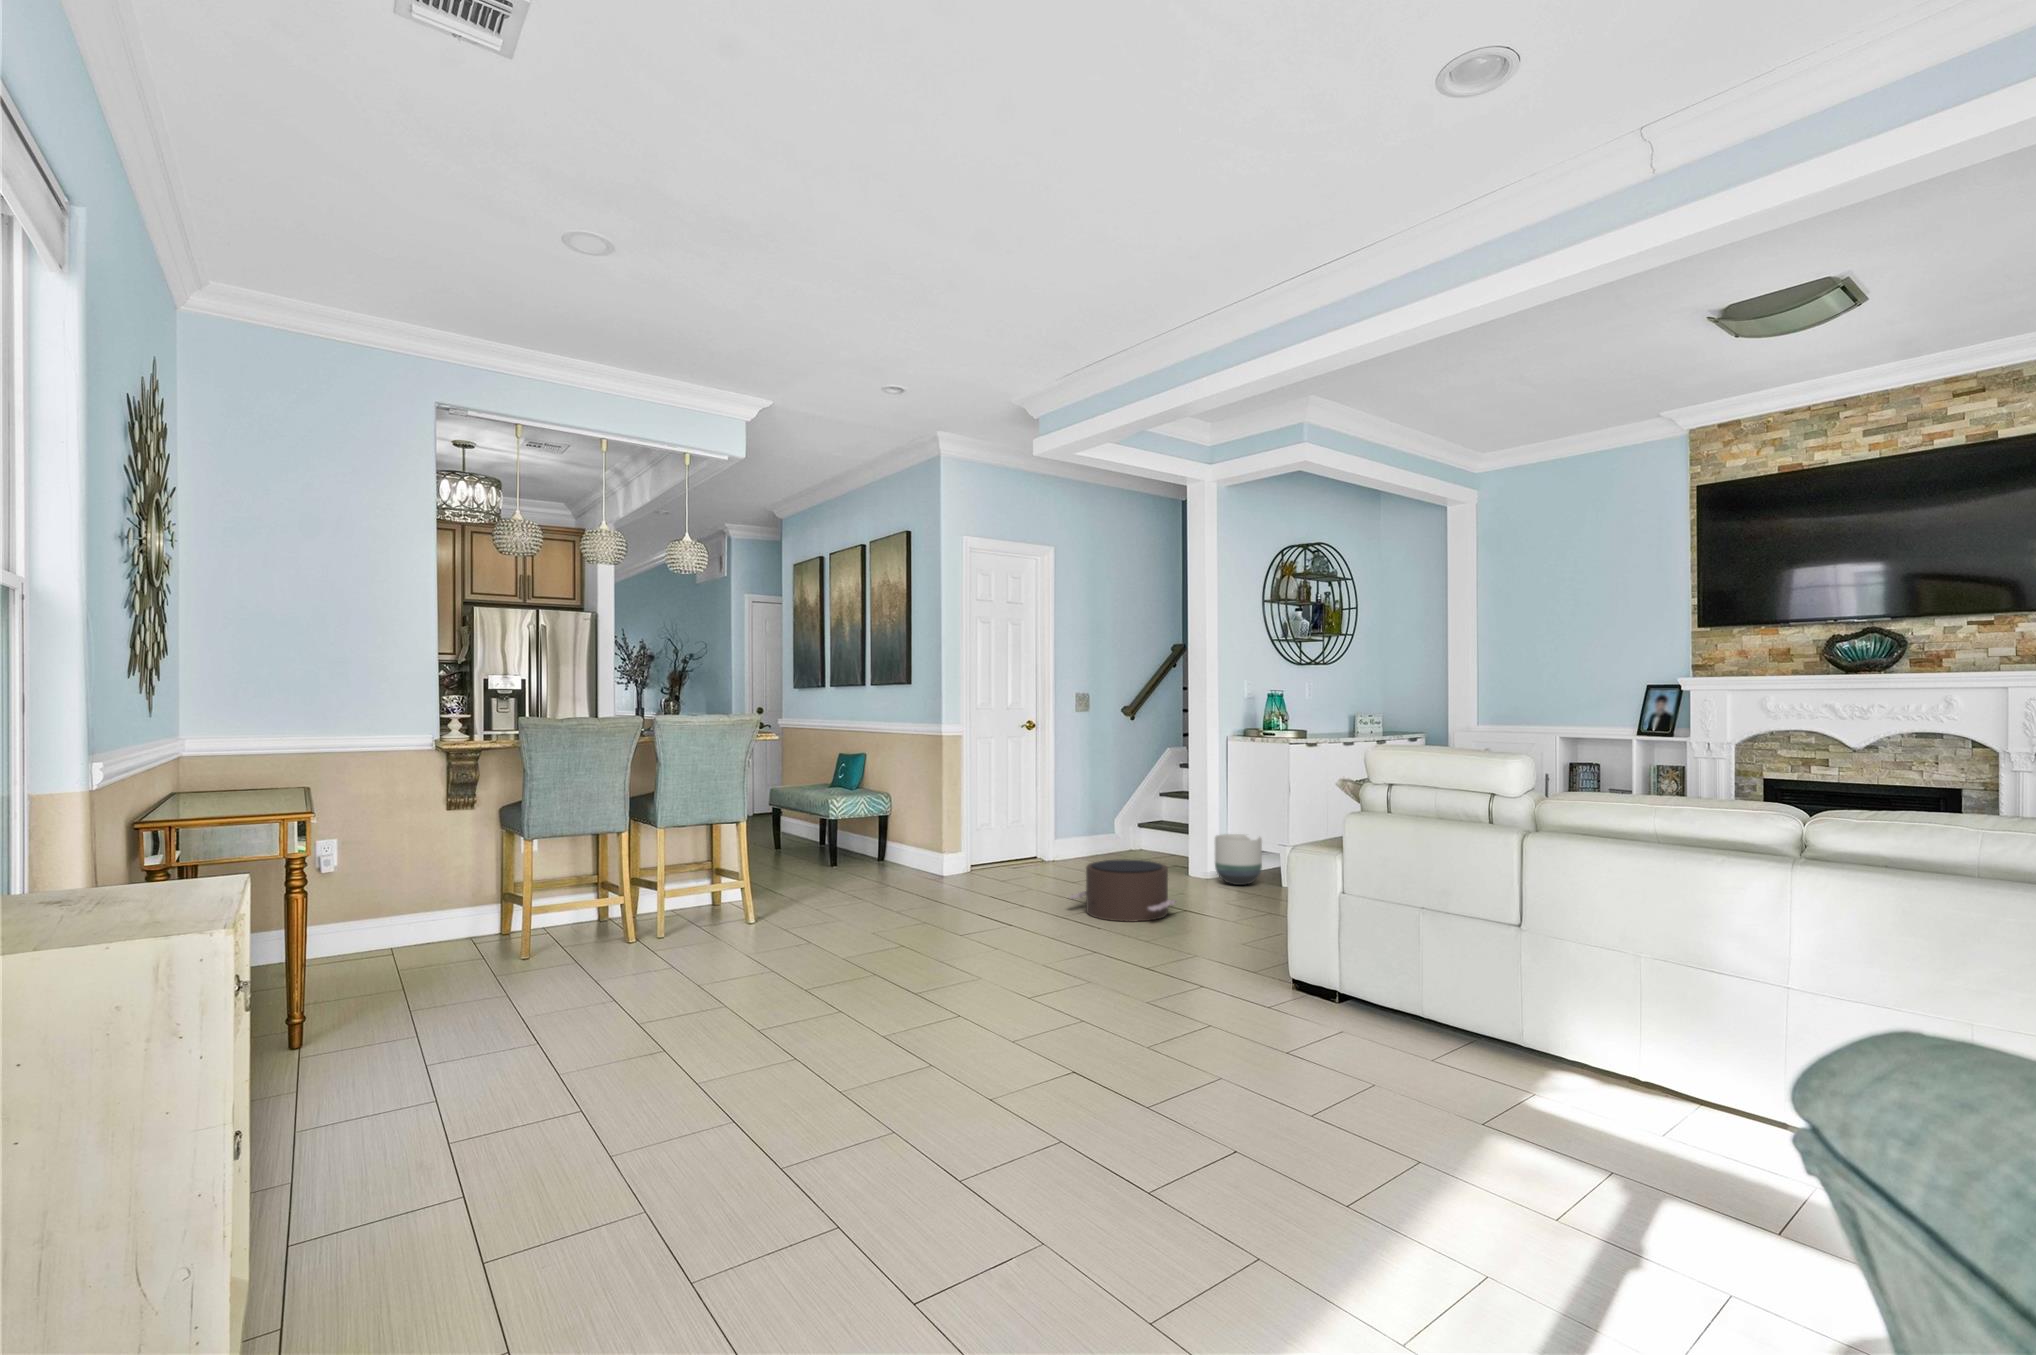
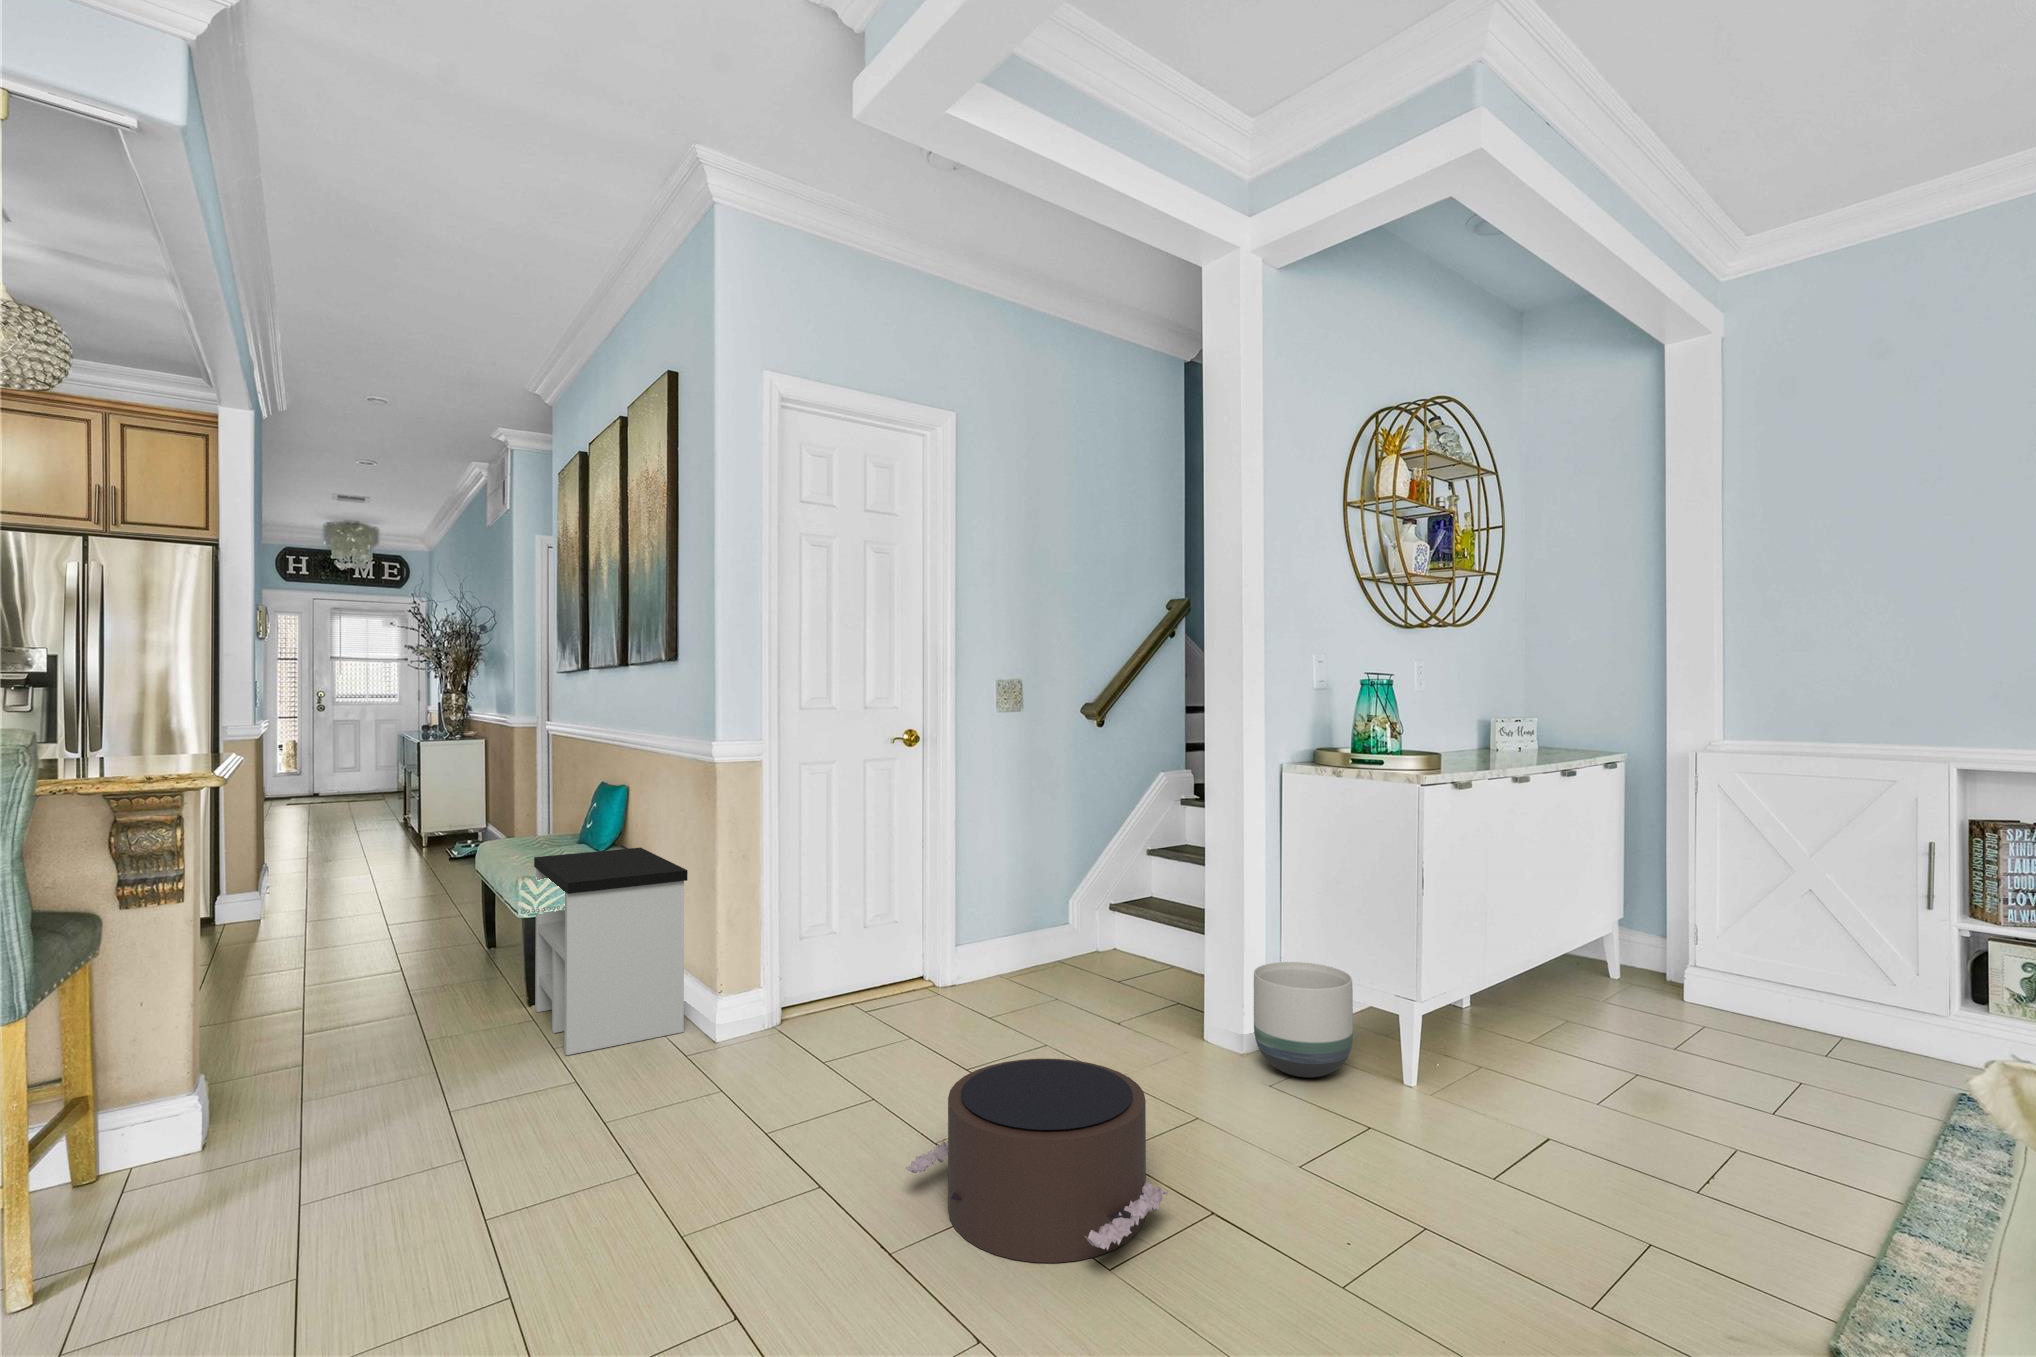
side table: none [833,785,925,881] -> present [534,848,688,1055]

